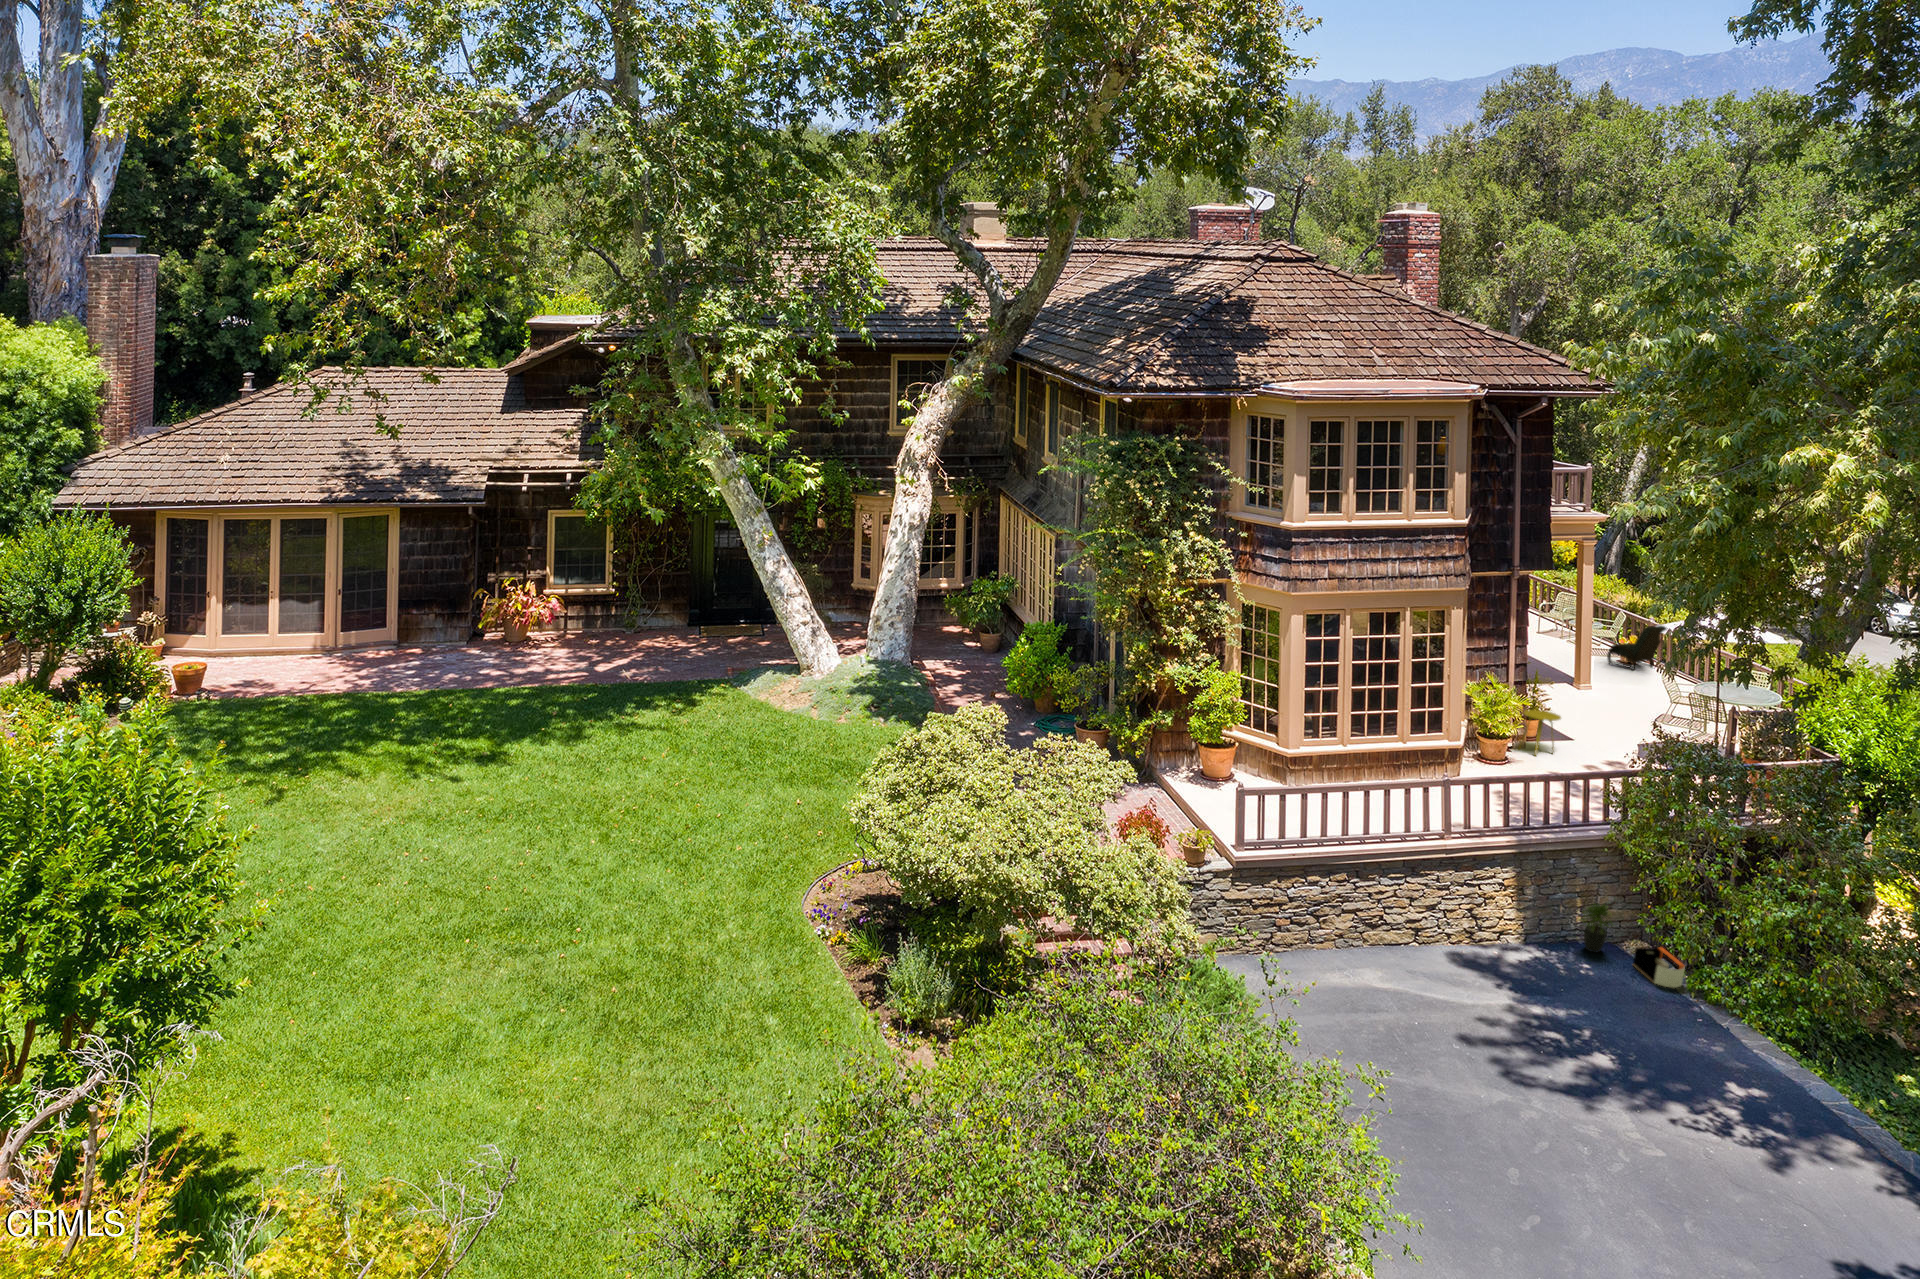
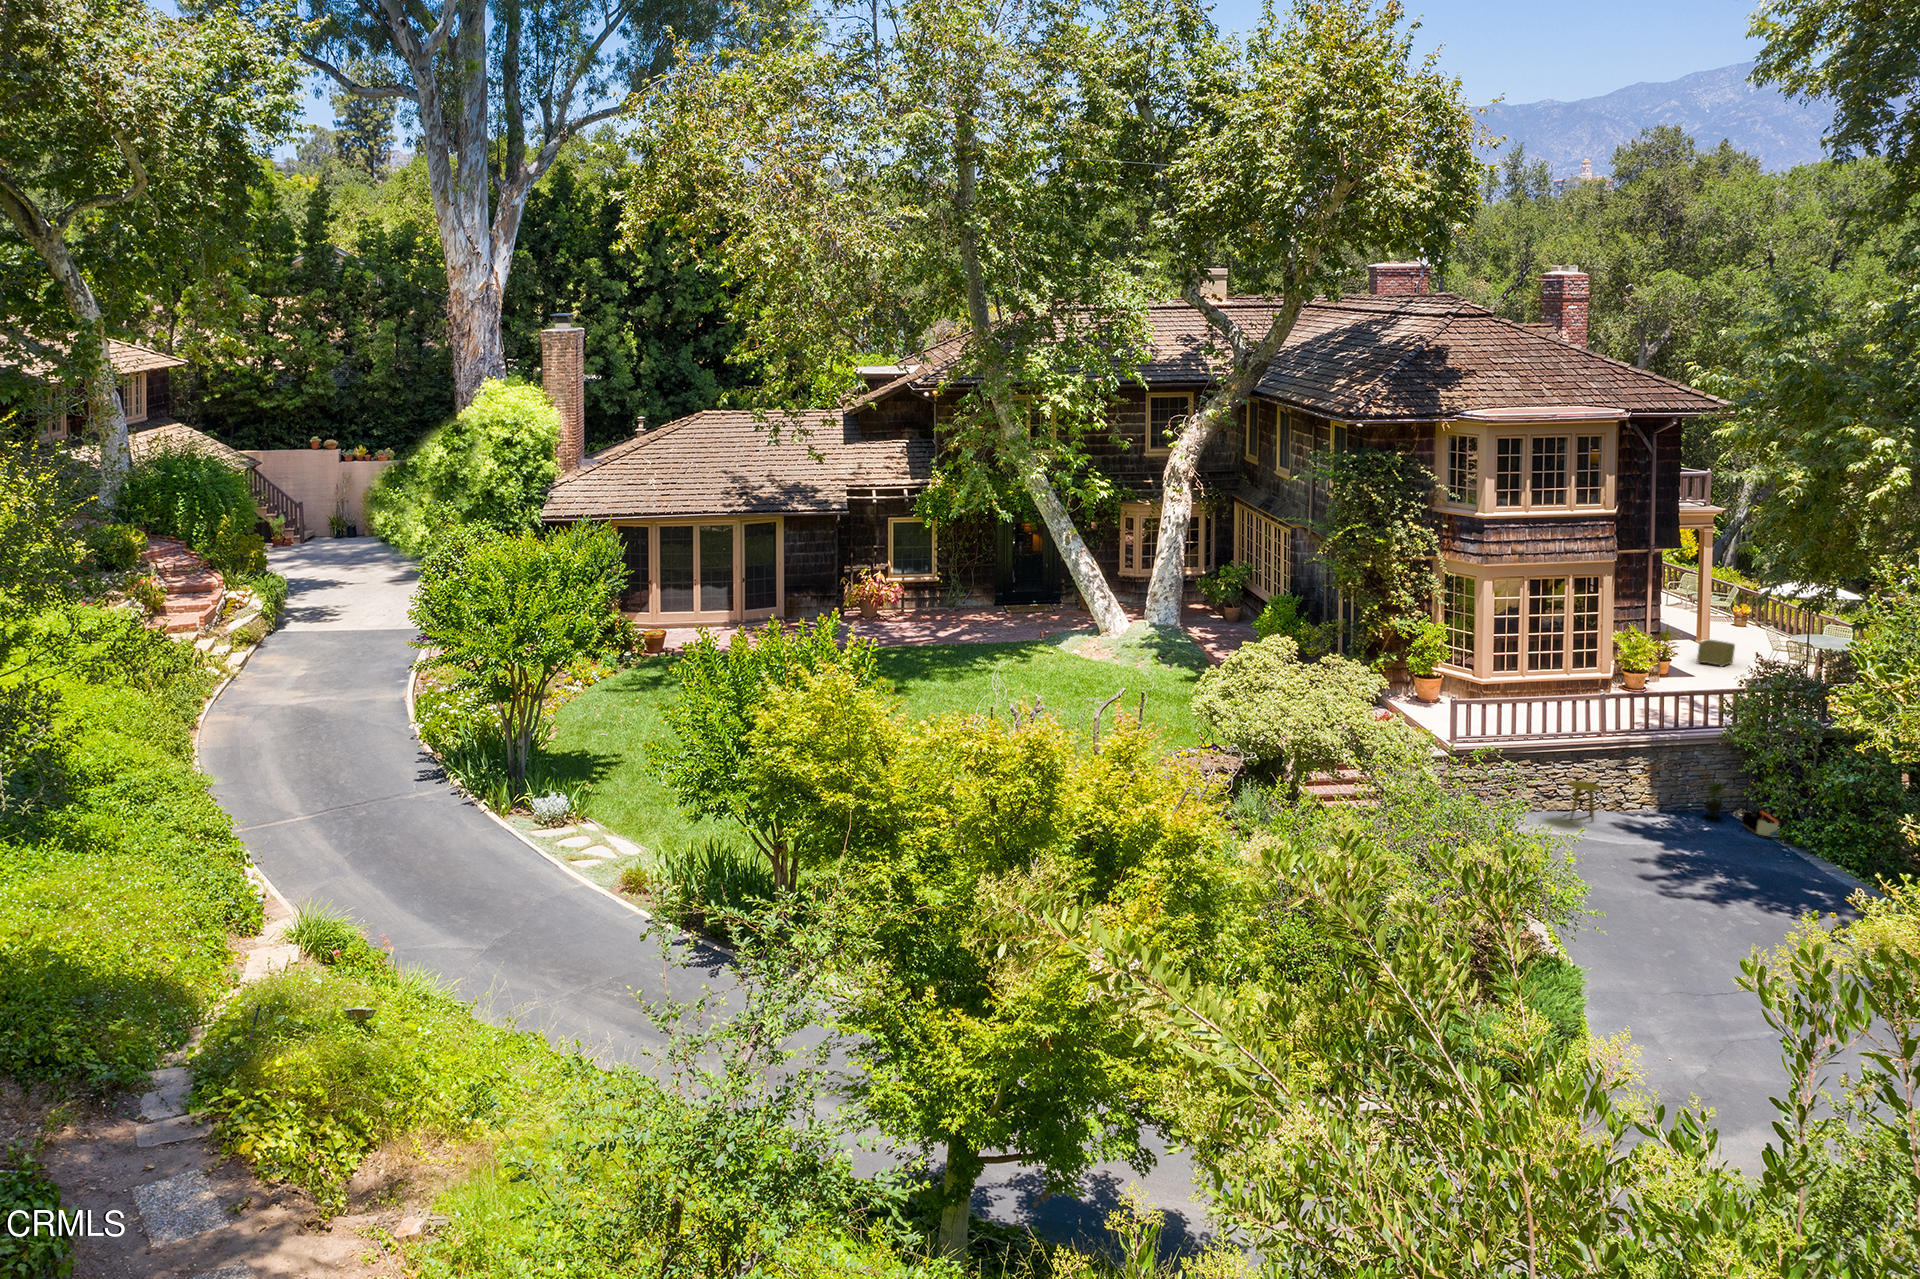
lounge chair: present [1607,625,1668,670] -> none [1730,596,1781,633]
ottoman: none [1569,685,1617,722] -> present [1697,640,1735,667]
side table: present [1520,710,1561,756] -> present [1569,780,1602,822]

